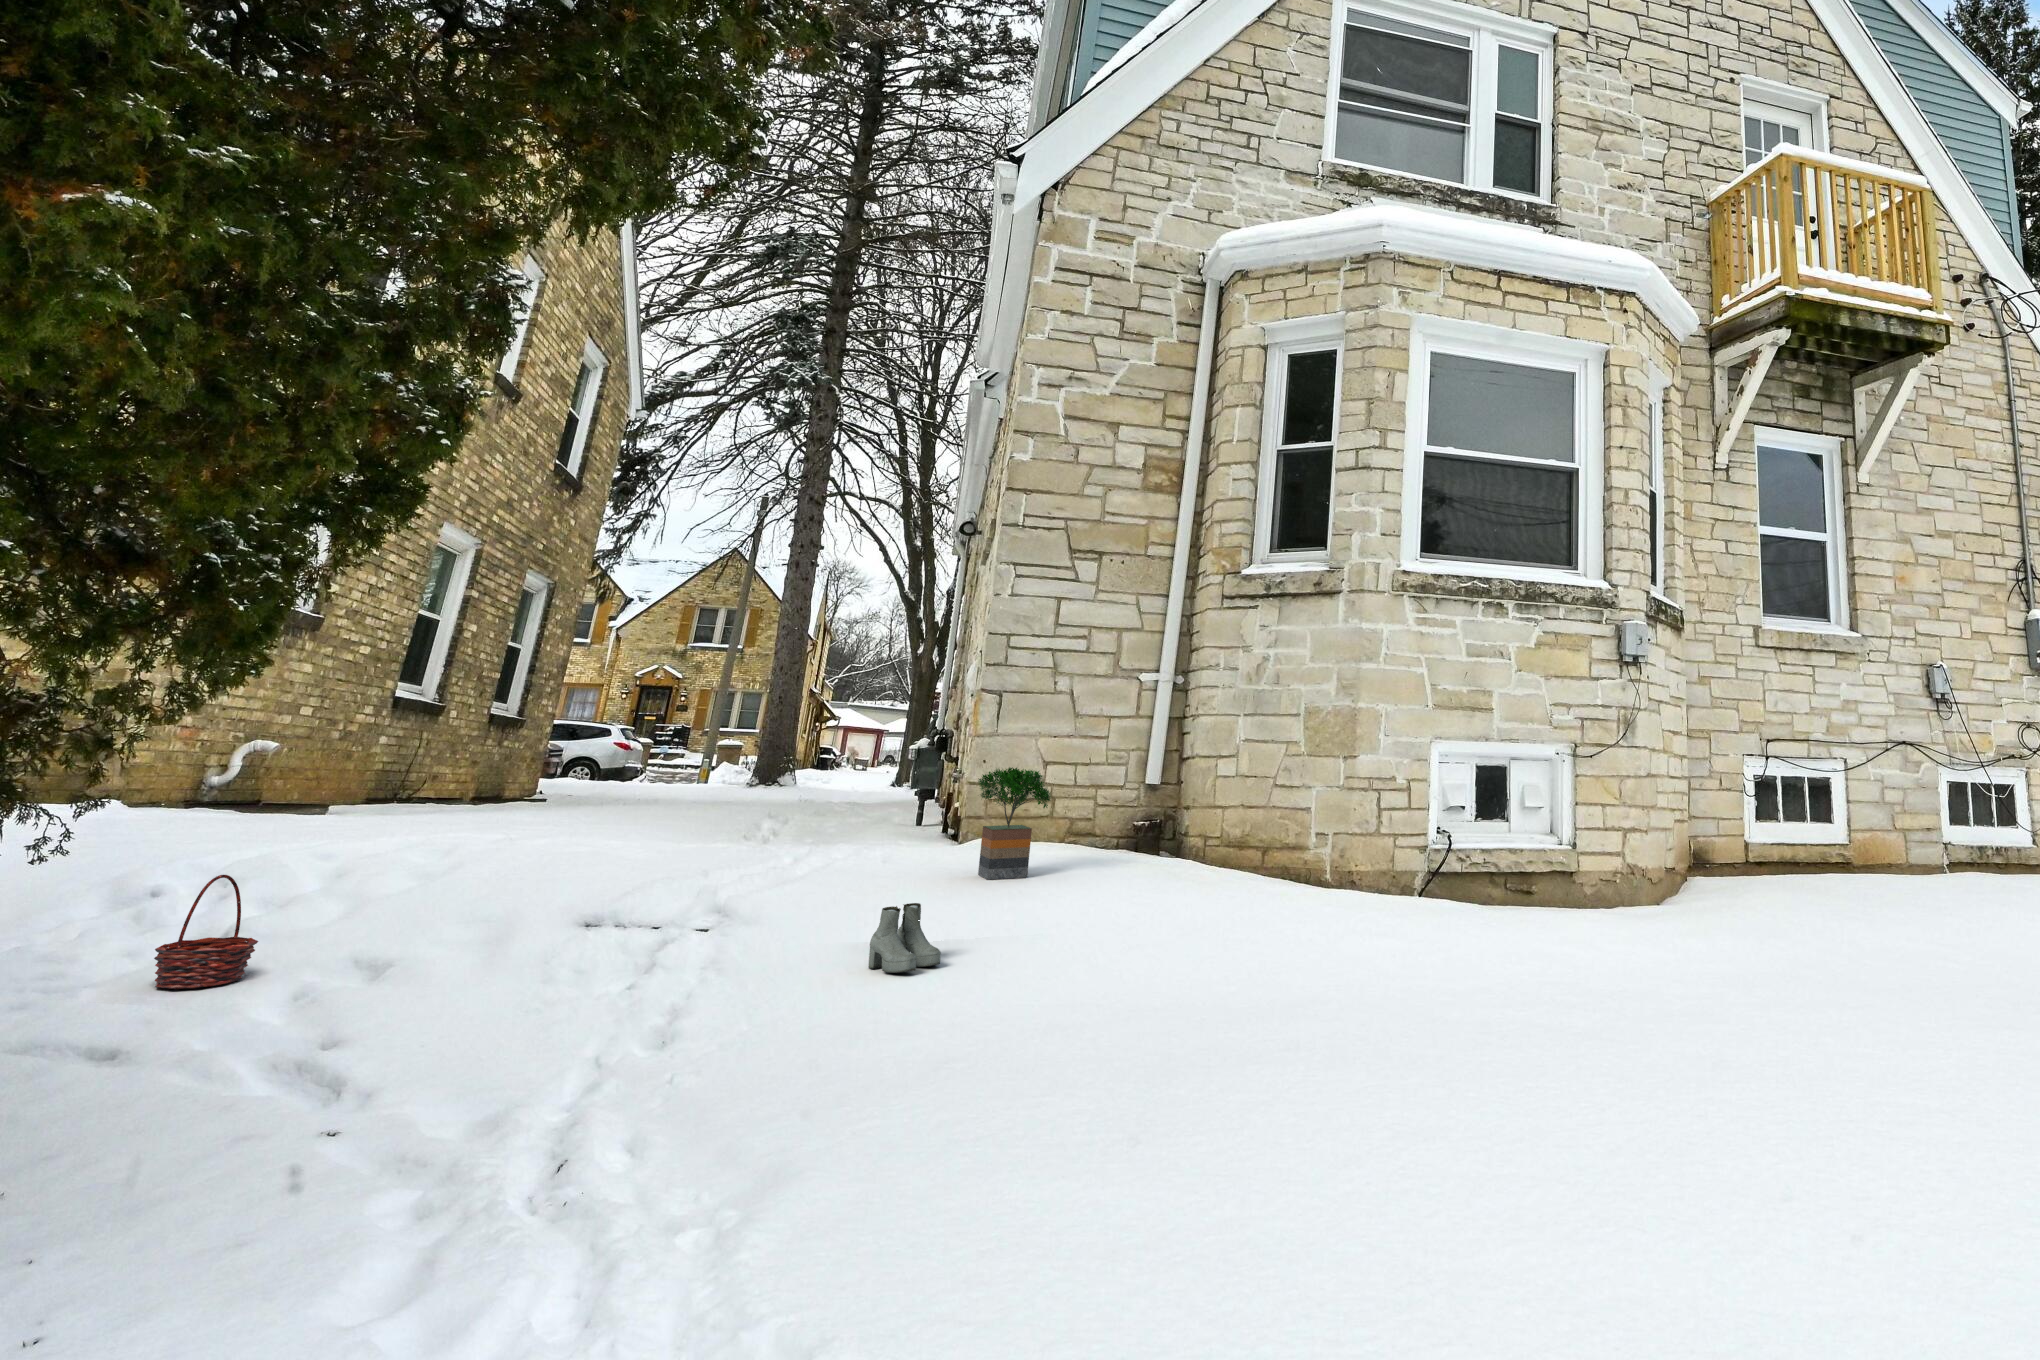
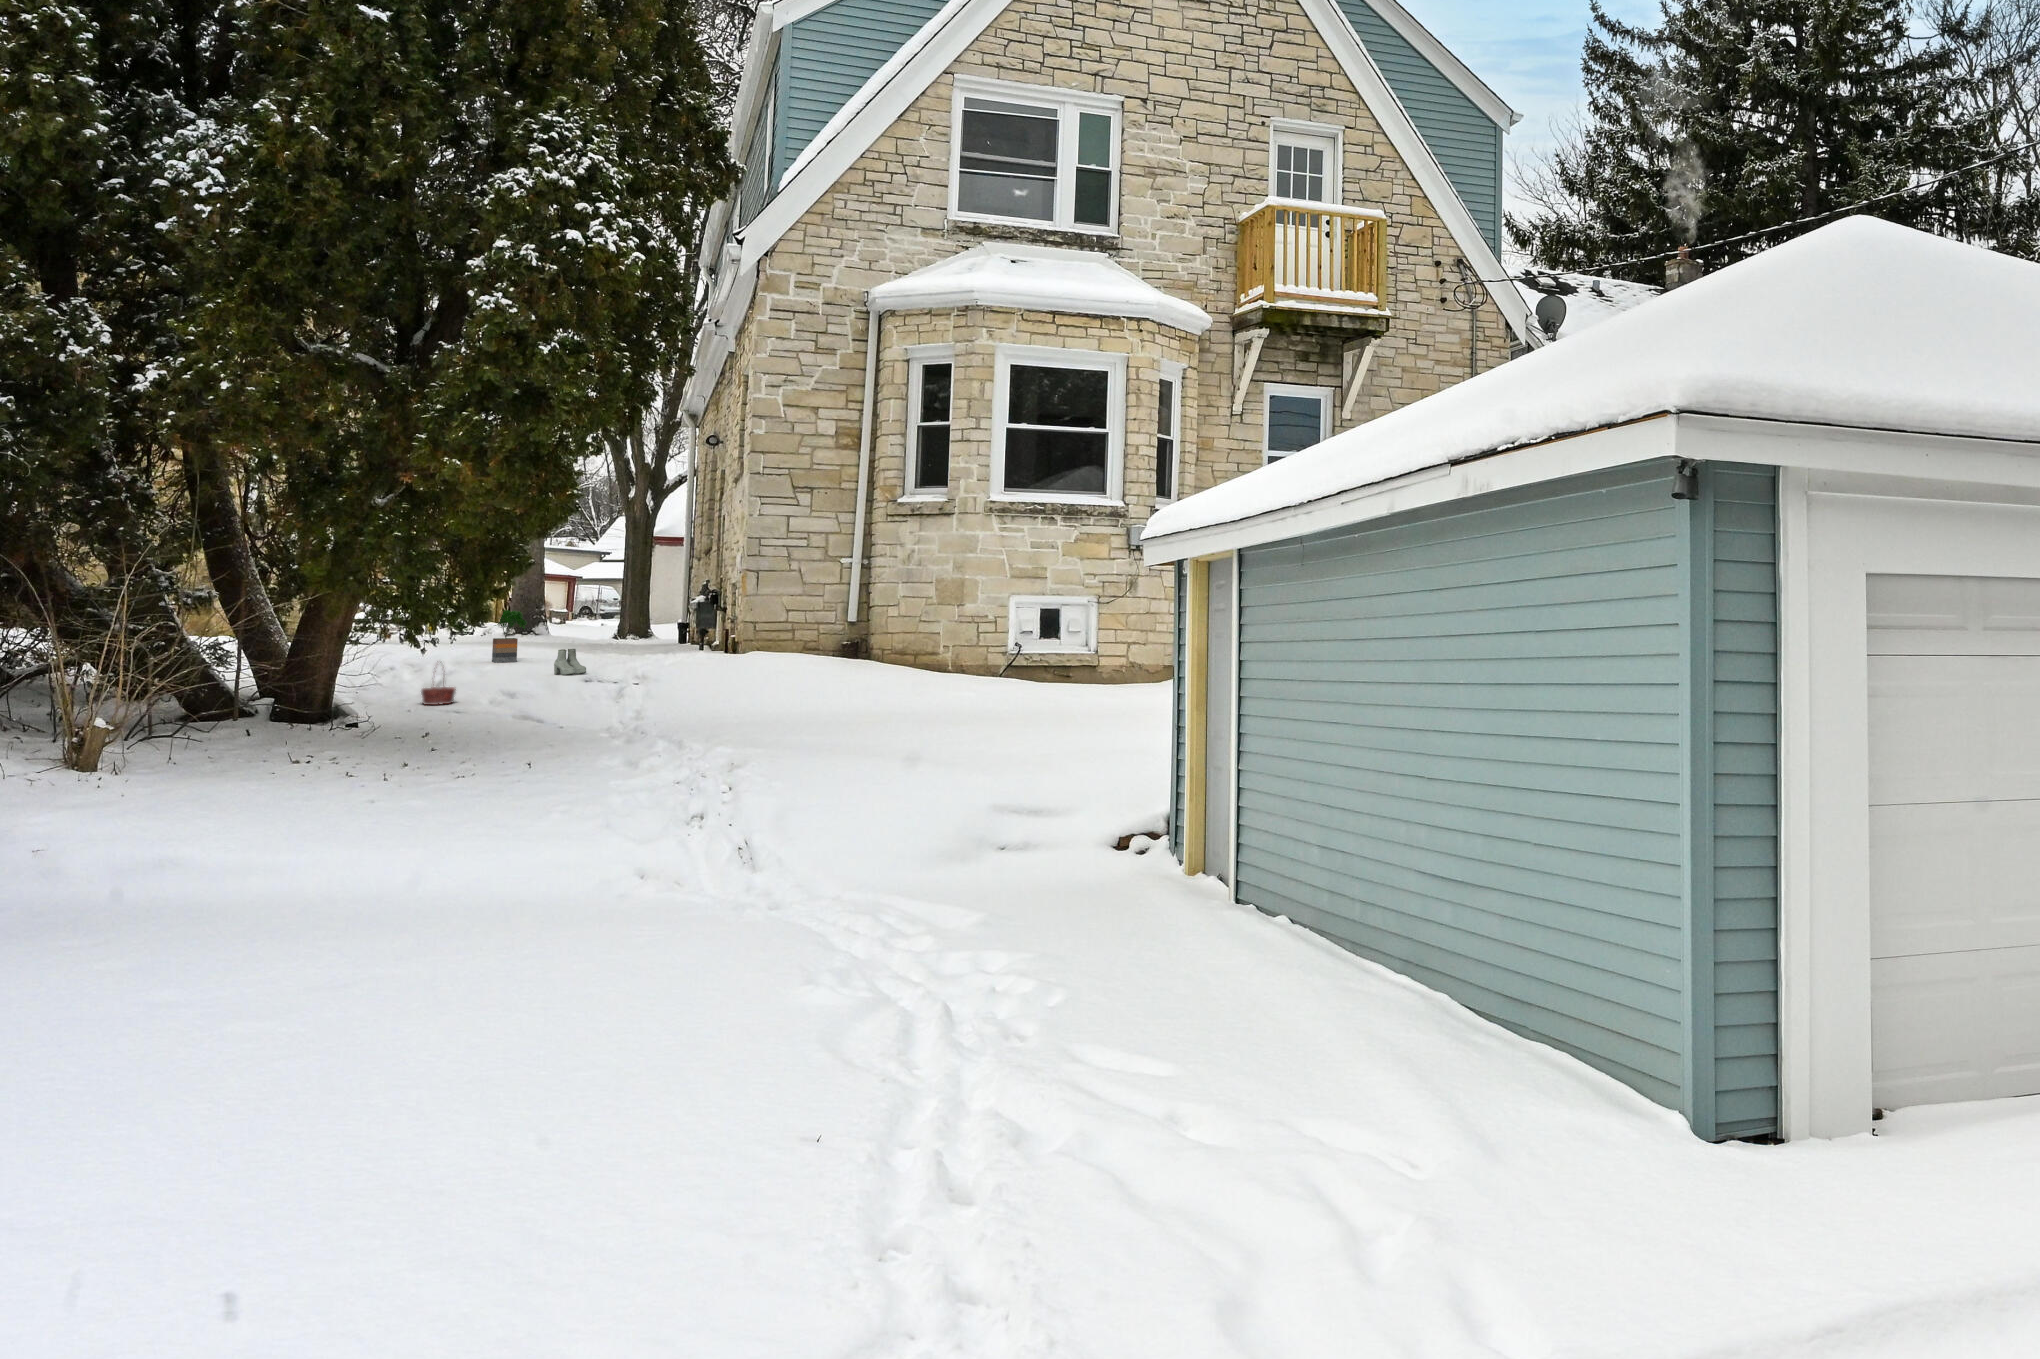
potted tree: present [978,767,1051,879] -> present [492,610,527,662]
boots: present [868,903,941,973] -> present [554,649,586,675]

